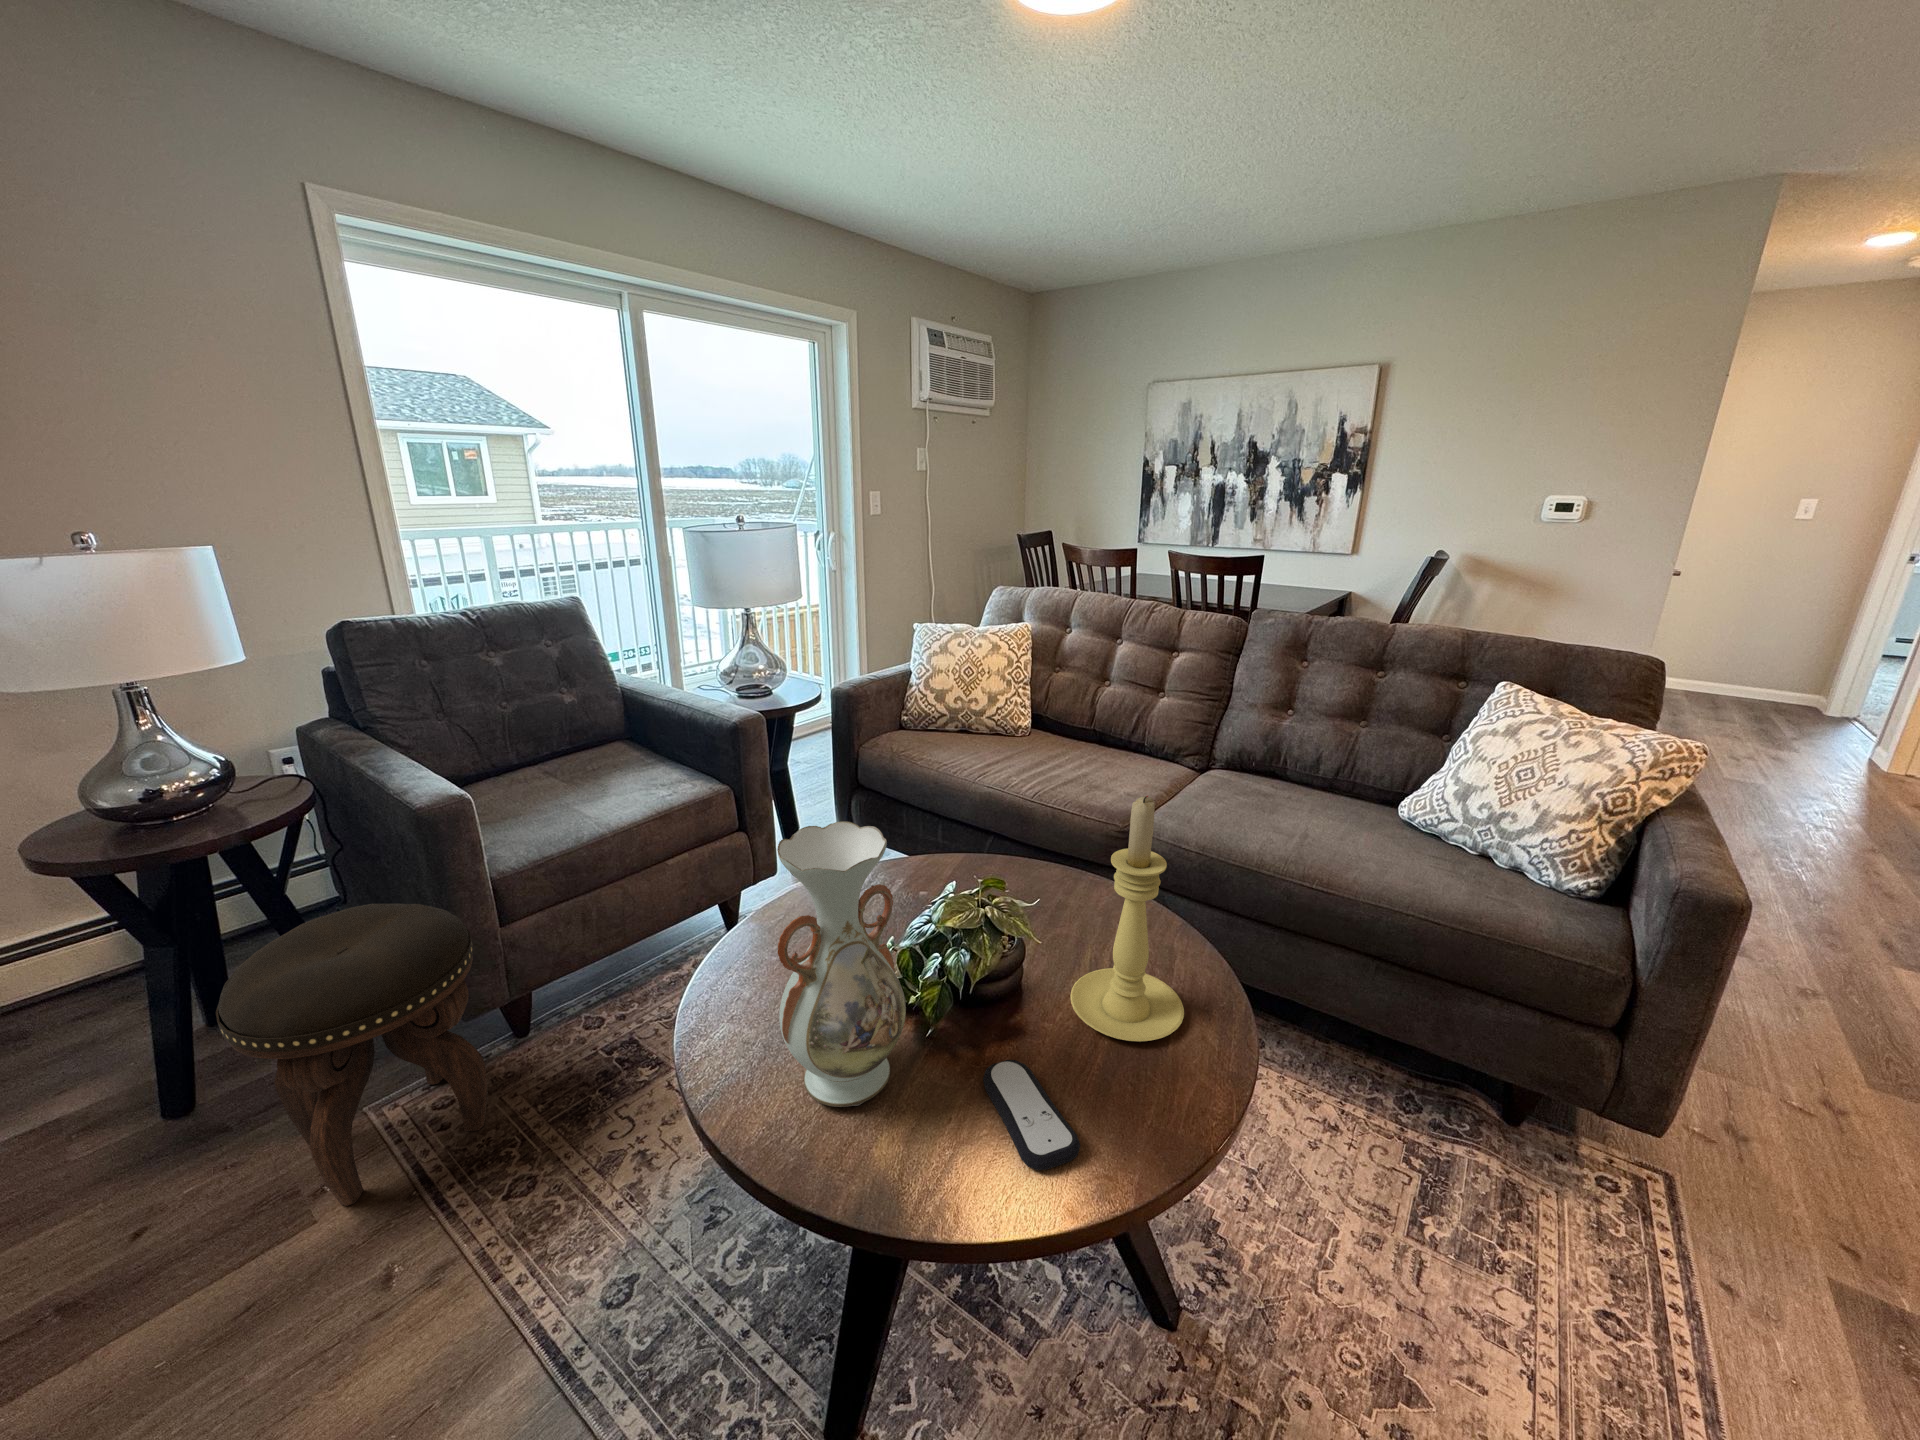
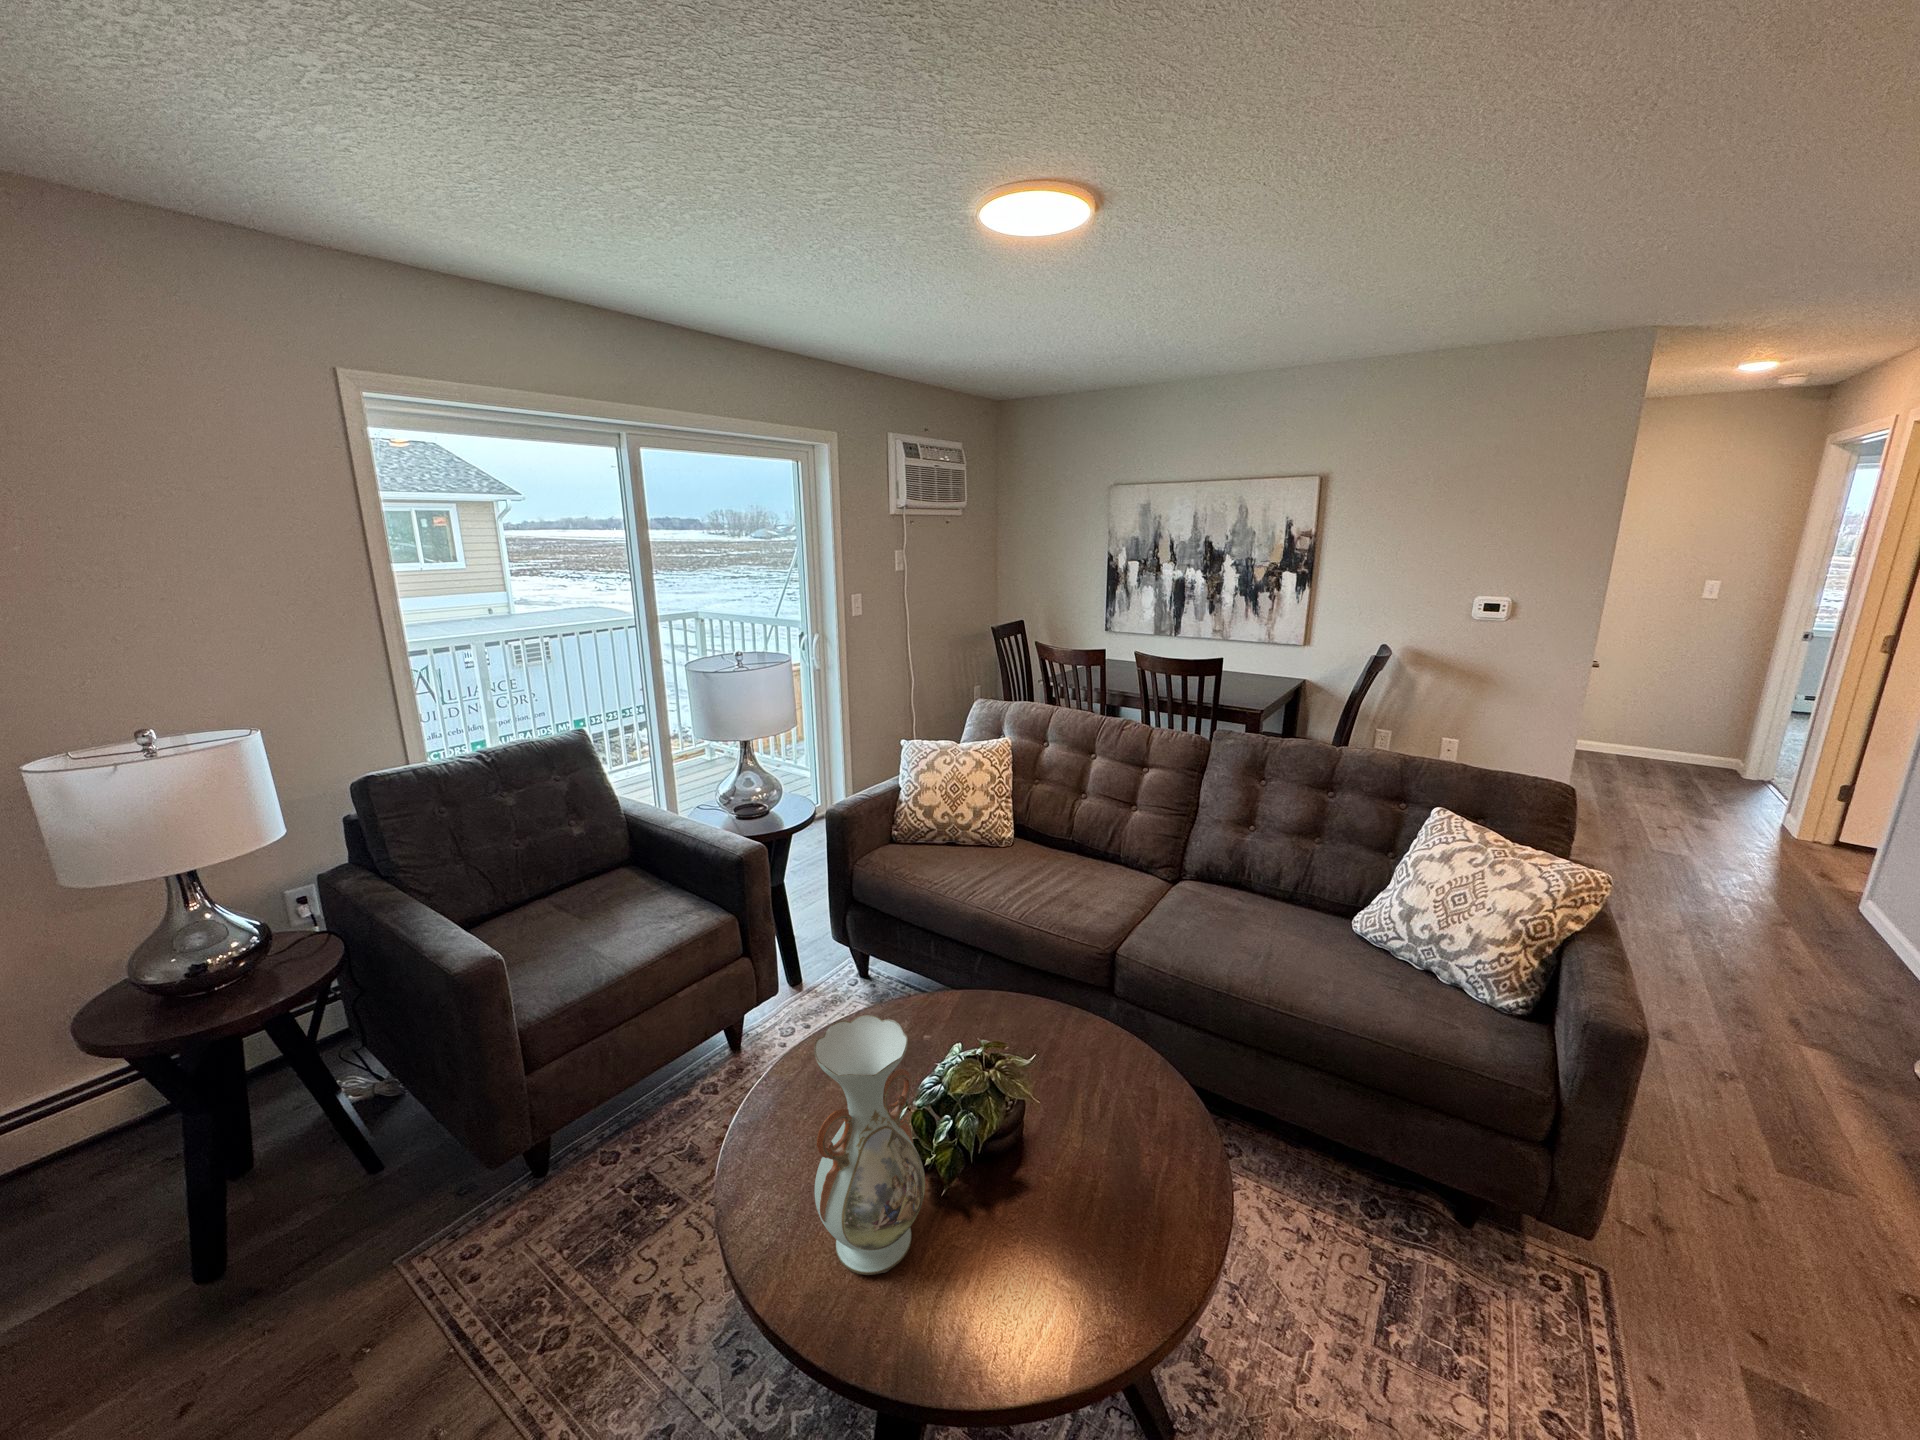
candle holder: present [1070,796,1184,1041] -> none [1066,974,1167,1192]
footstool: present [216,904,488,1206] -> none [271,1062,518,1369]
remote control: present [983,1060,1080,1170] -> none [994,1218,1083,1332]

